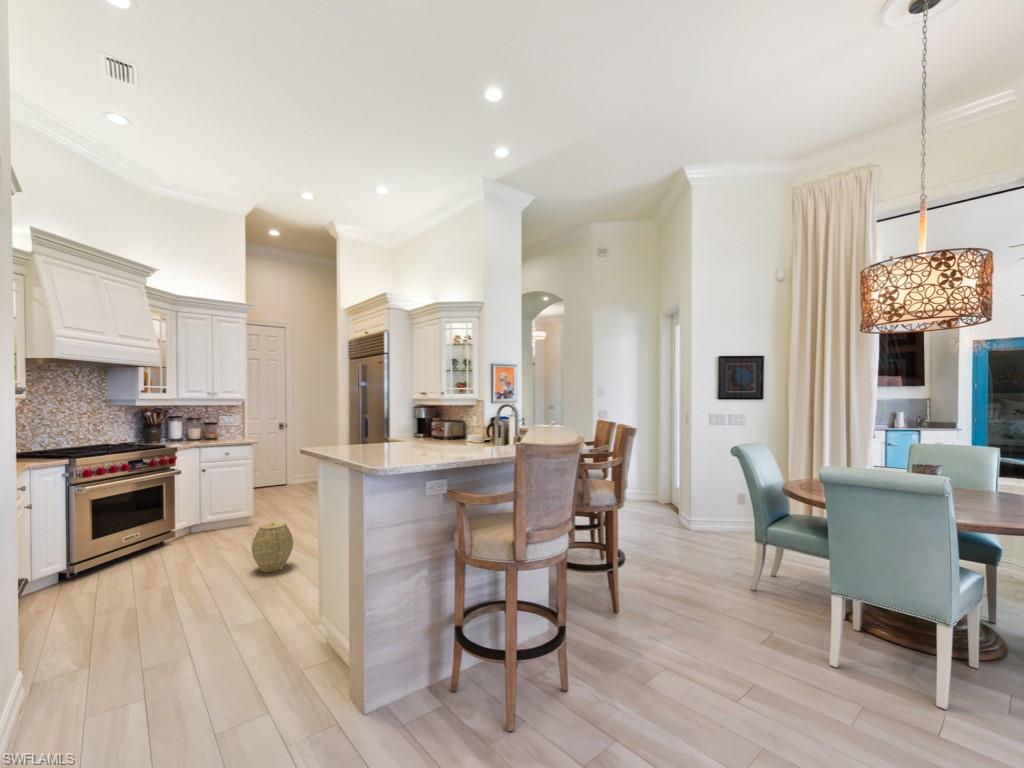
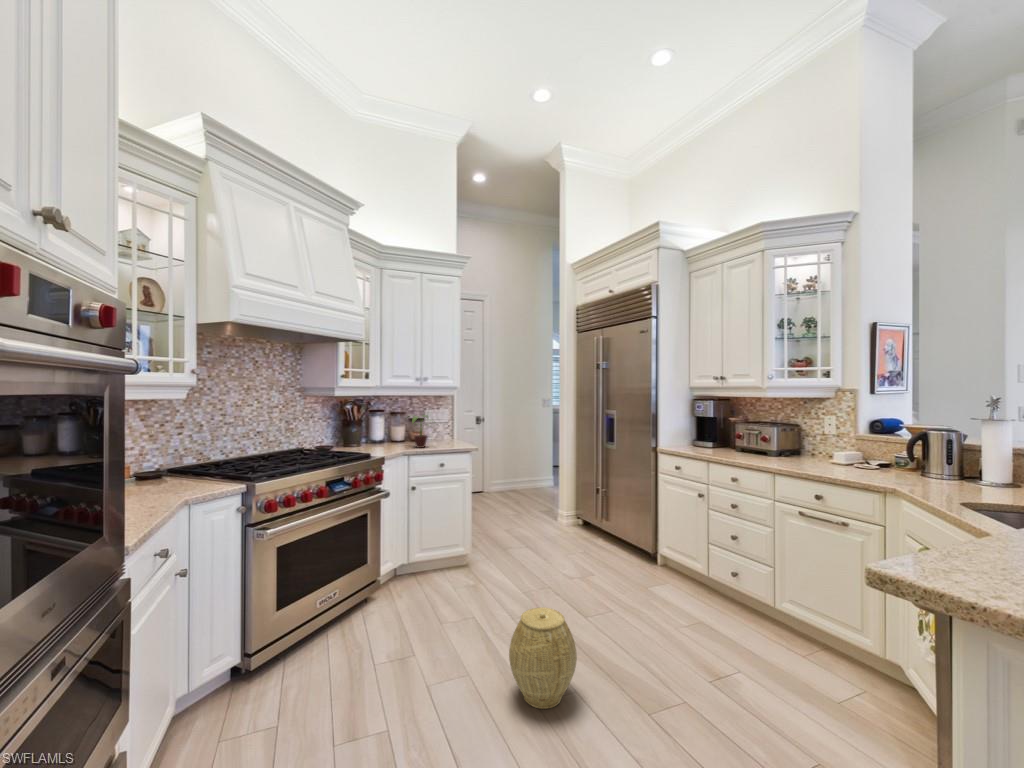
potted plant: none [198,419,223,442] -> present [407,415,428,448]

